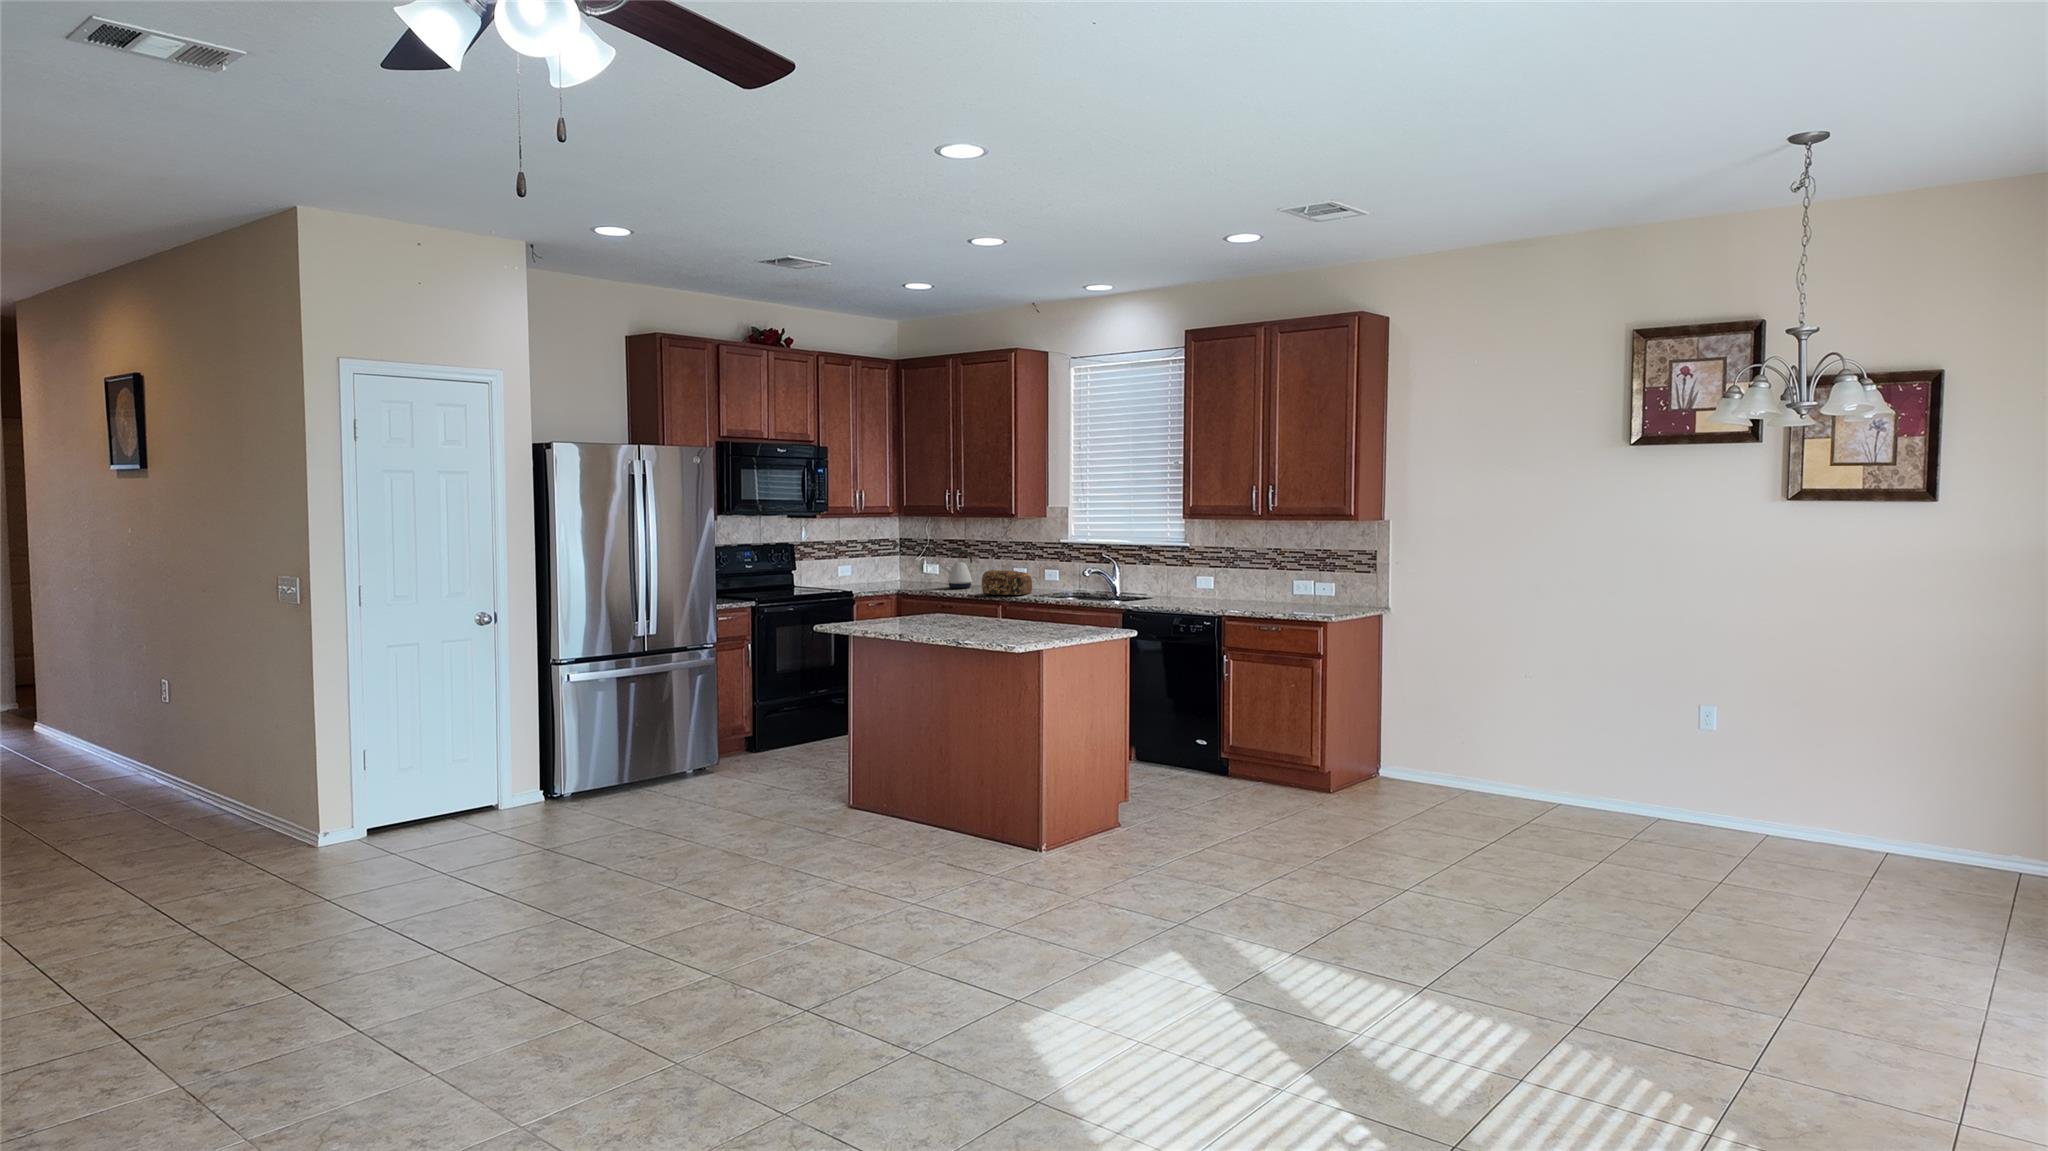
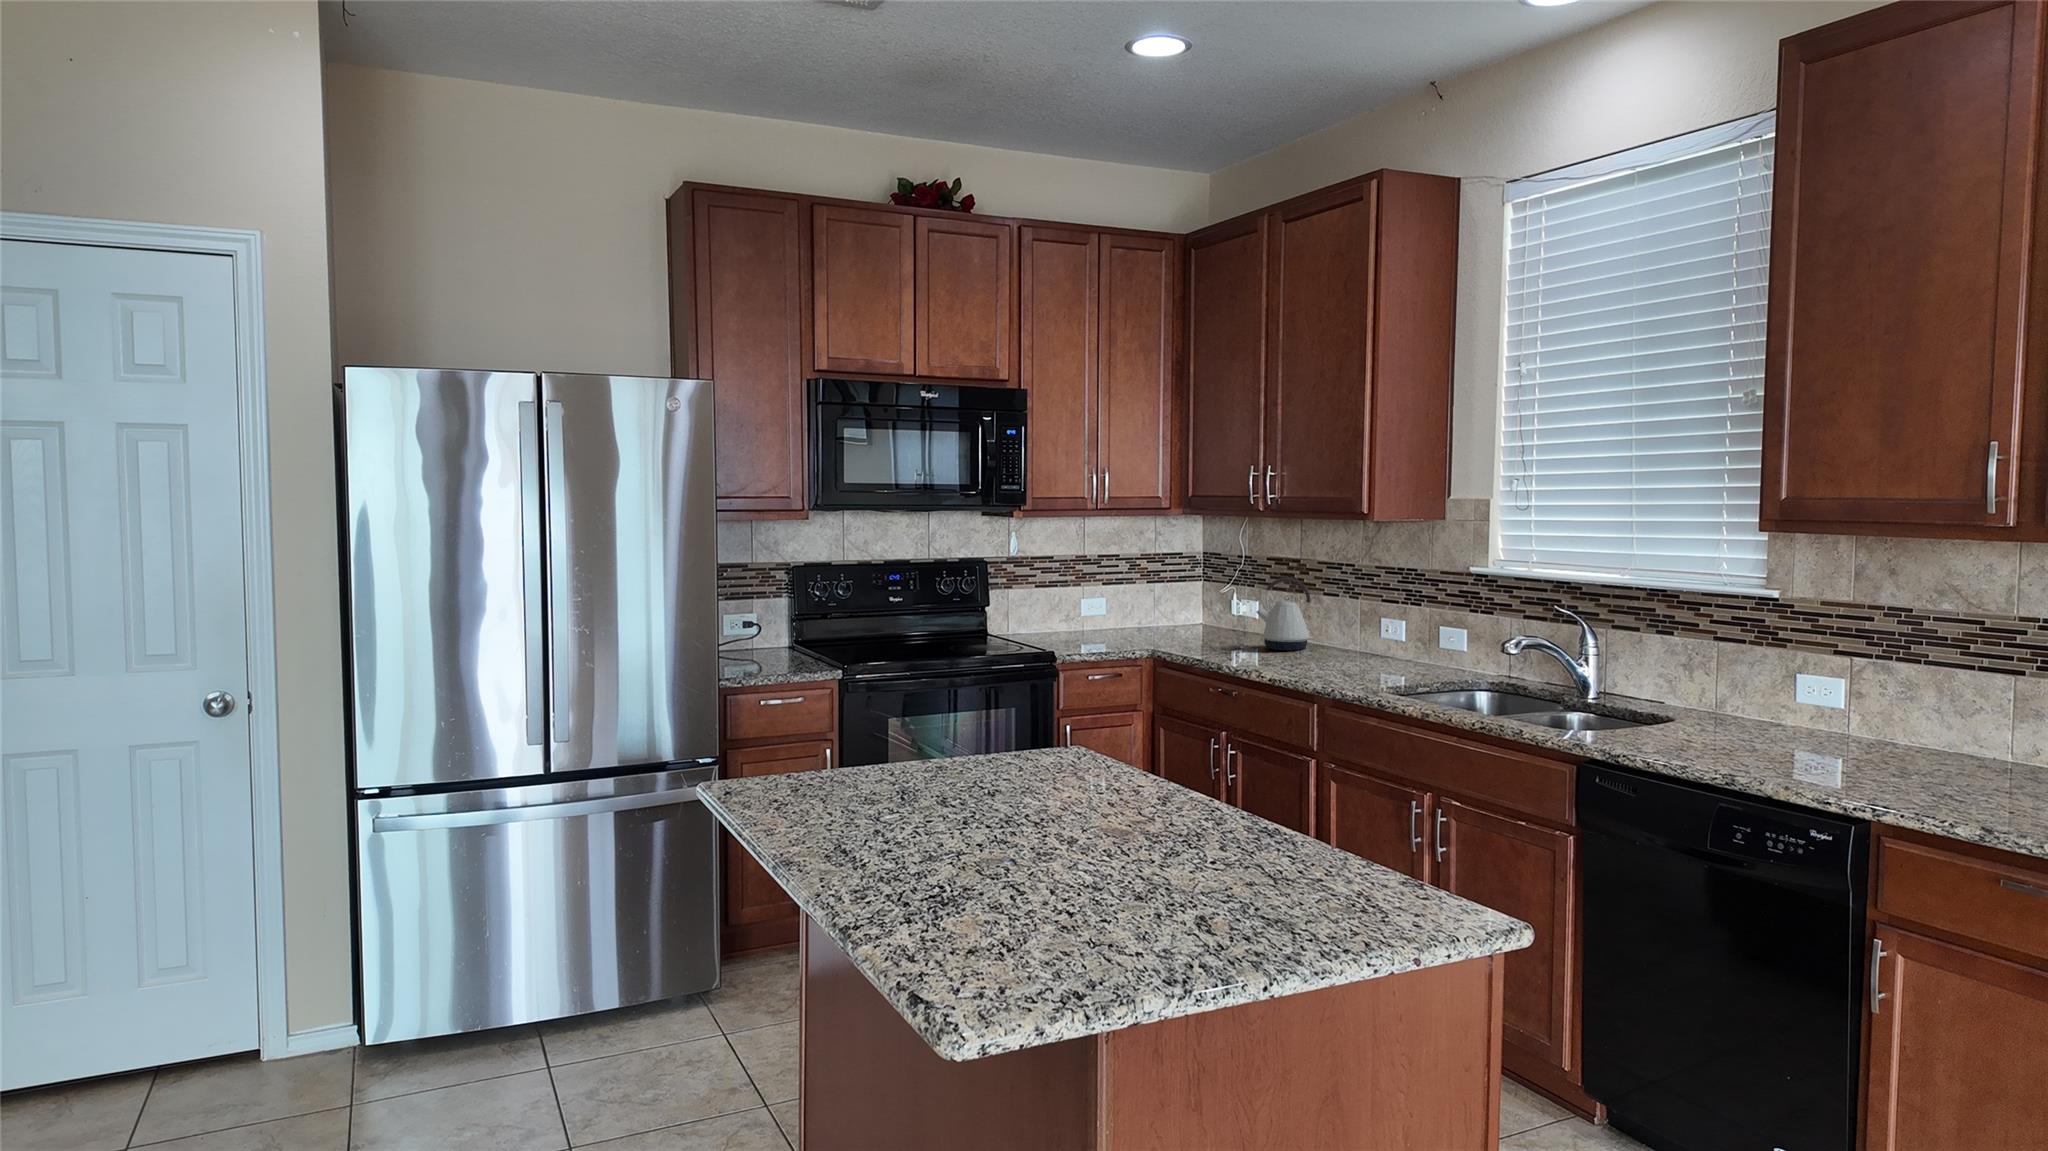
bread loaf: present [982,570,1032,595] -> none [1303,623,1406,679]

